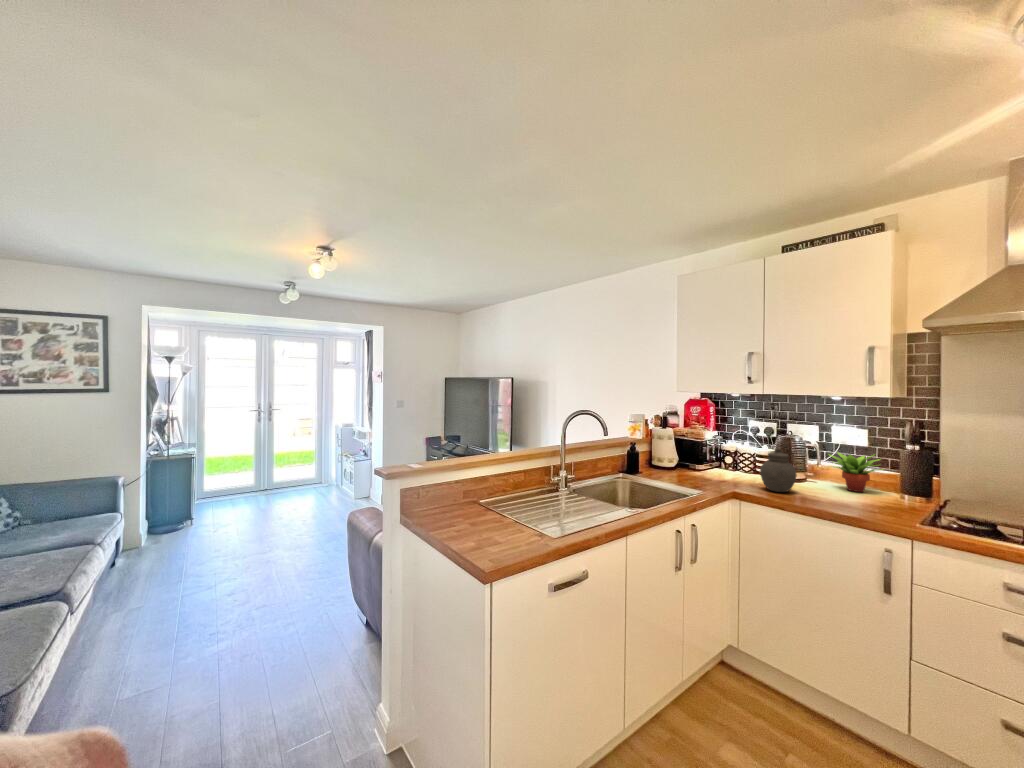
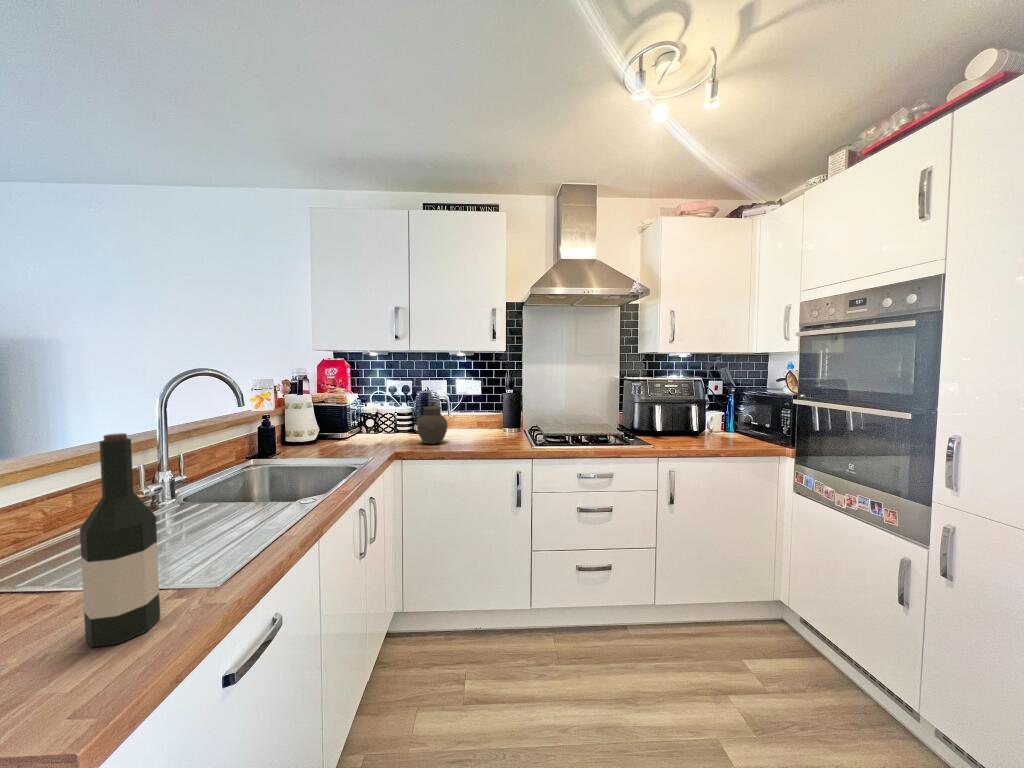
wine bottle: none [508,448,532,541] -> present [80,433,160,647]
succulent plant: present [828,452,880,492] -> none [459,399,497,432]

